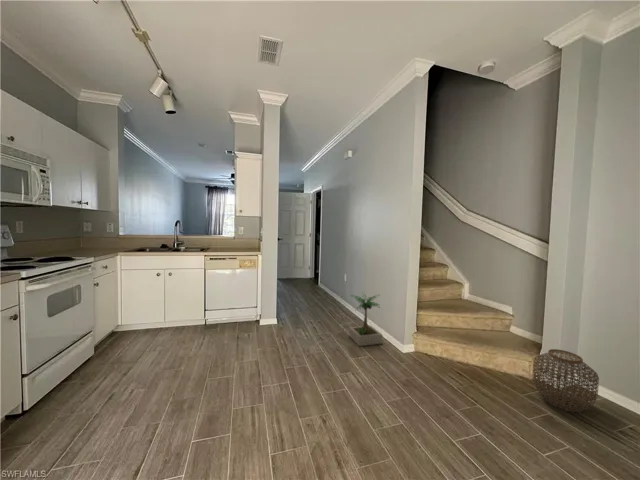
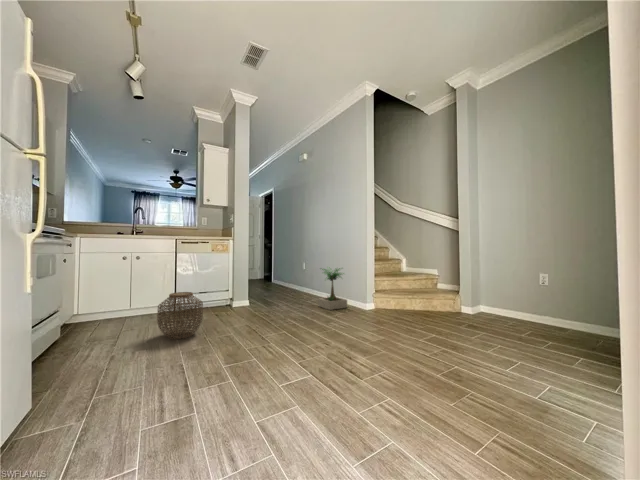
woven basket: present [533,349,599,412] -> present [157,292,203,339]

